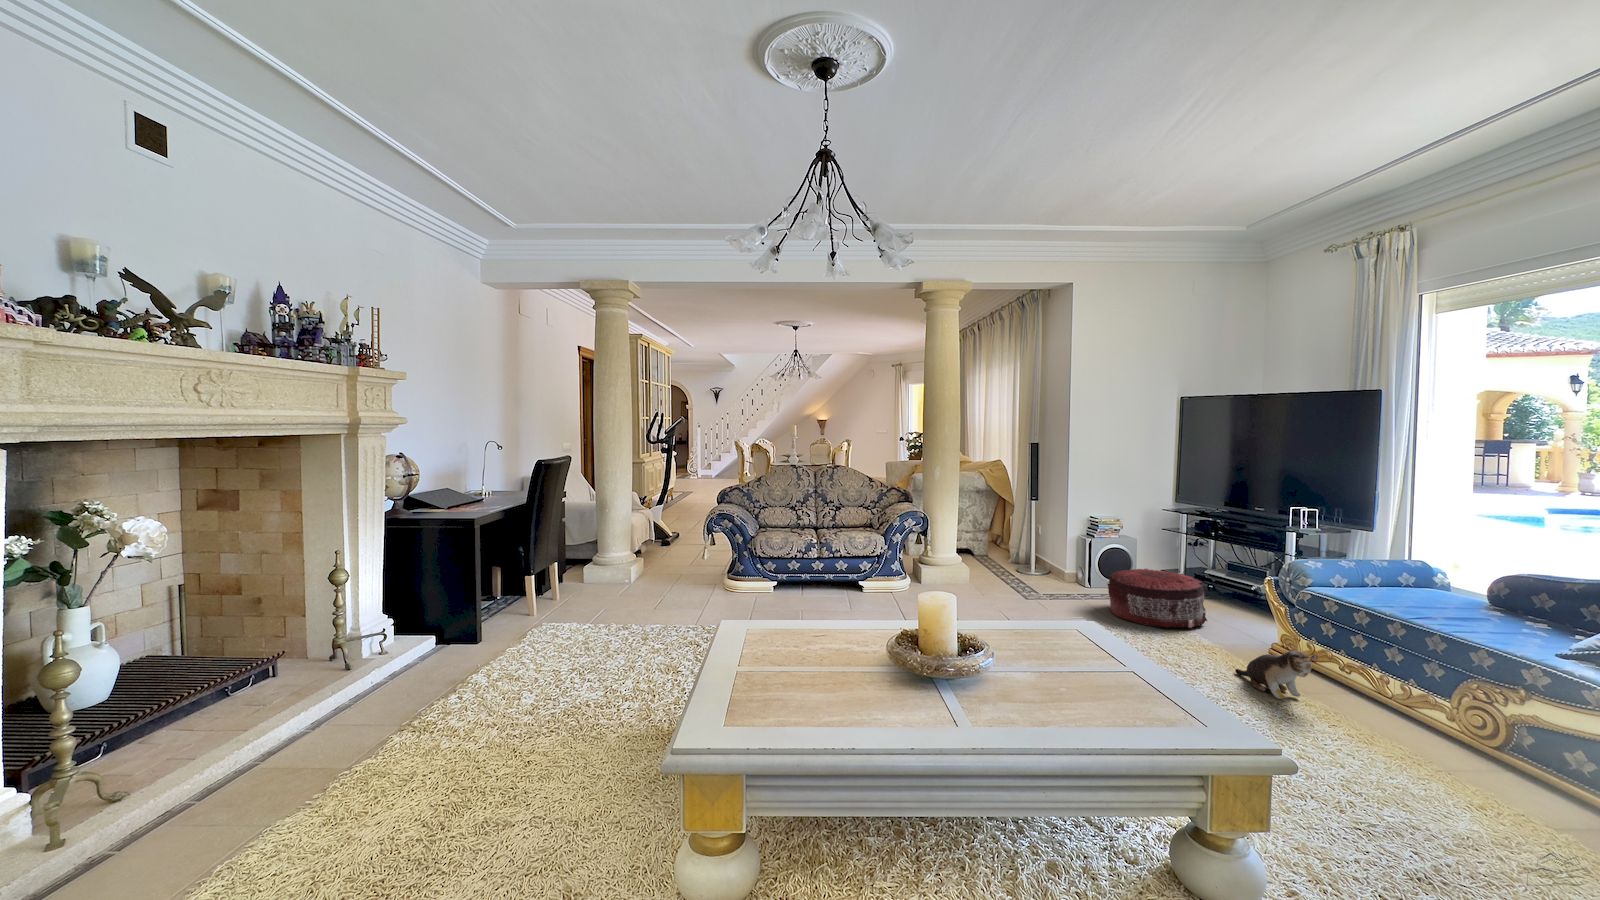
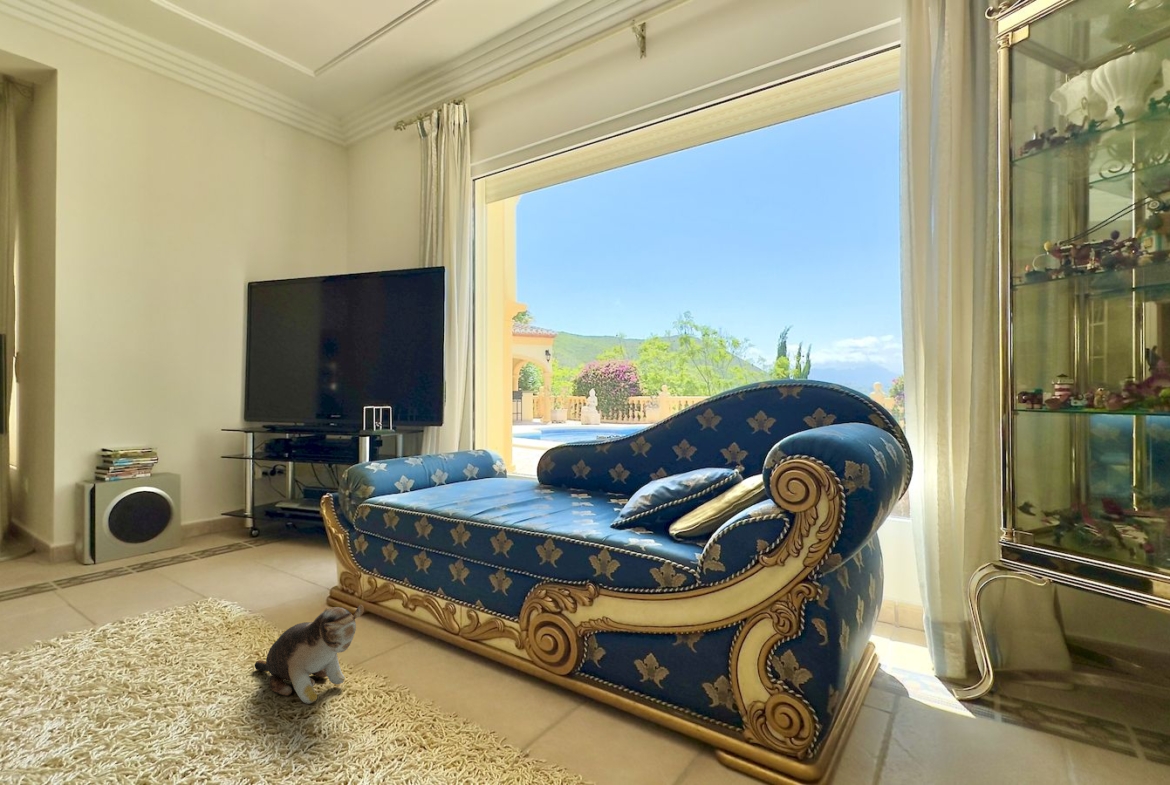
pouf: present [1107,568,1207,628] -> none [82,512,257,615]

